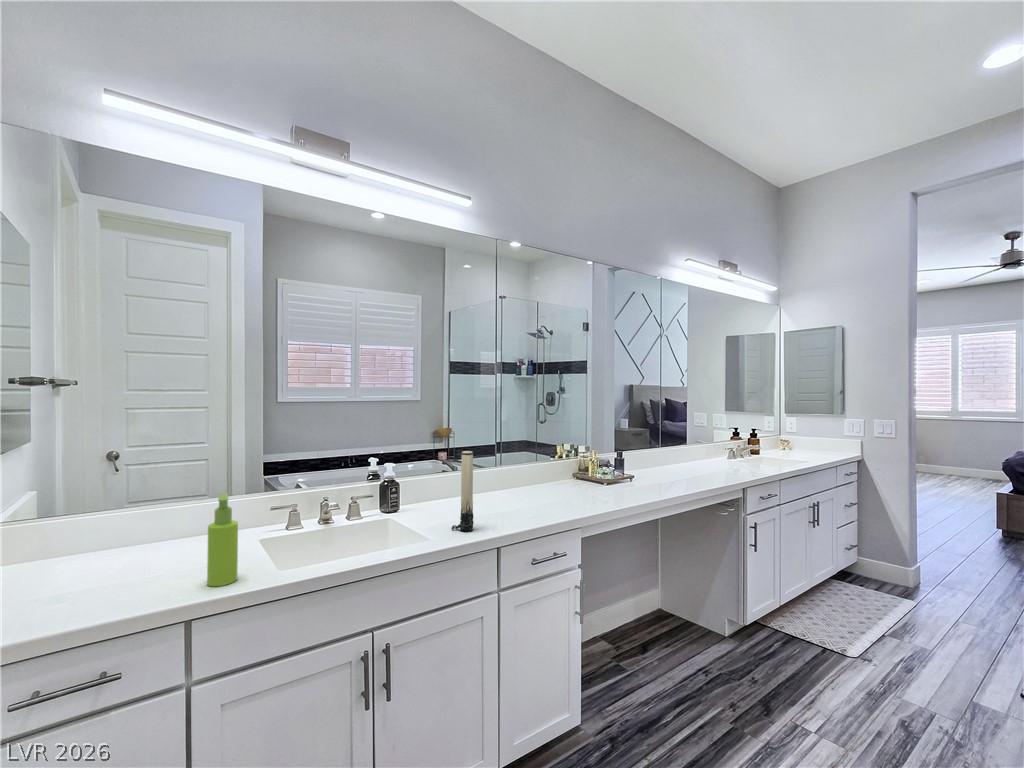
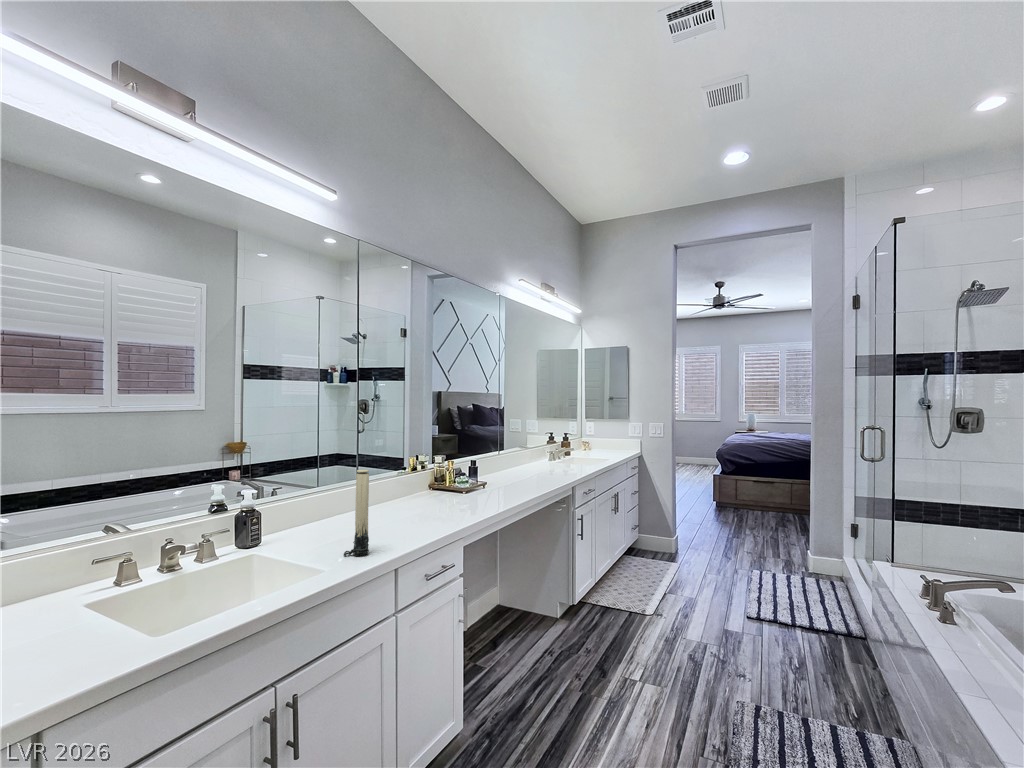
soap dispenser: present [207,493,238,586] -> none [52,547,101,677]

